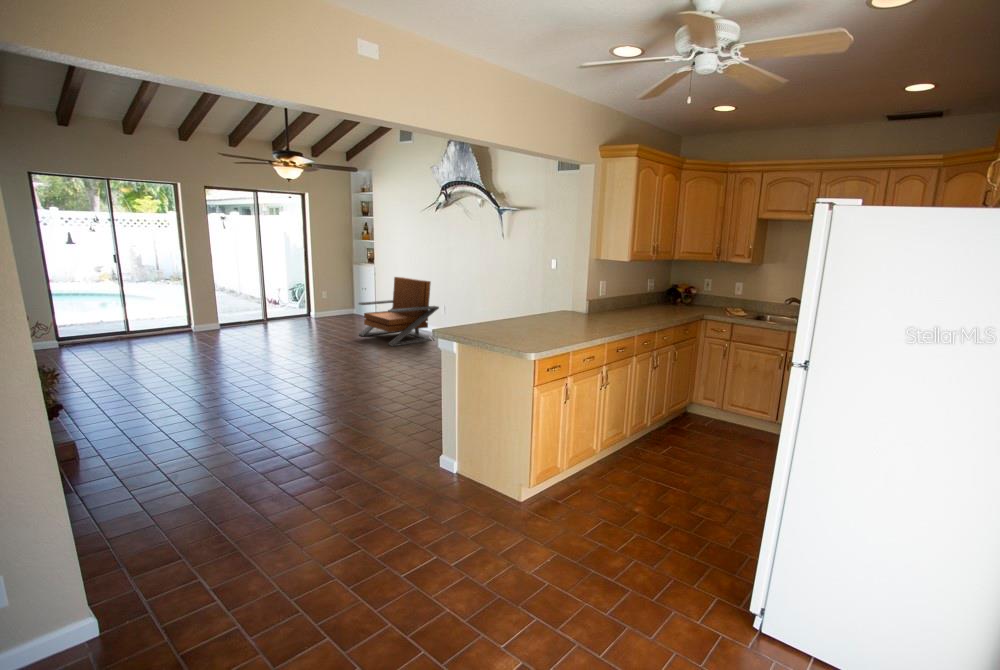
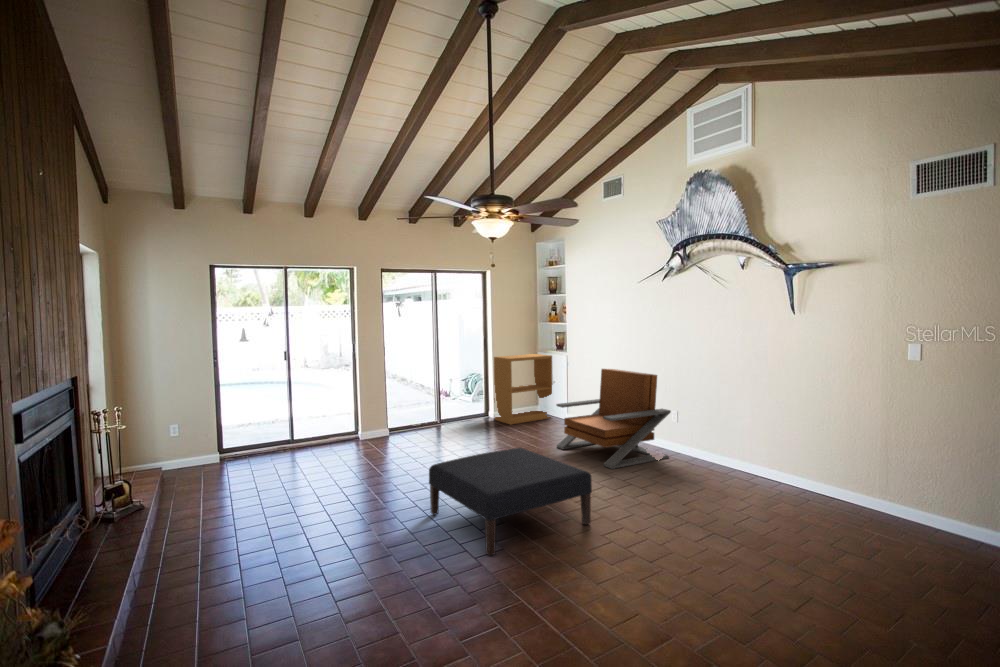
bookshelf: none [314,266,365,322] -> present [494,354,553,425]
ottoman: none [246,329,362,390] -> present [429,448,592,555]

